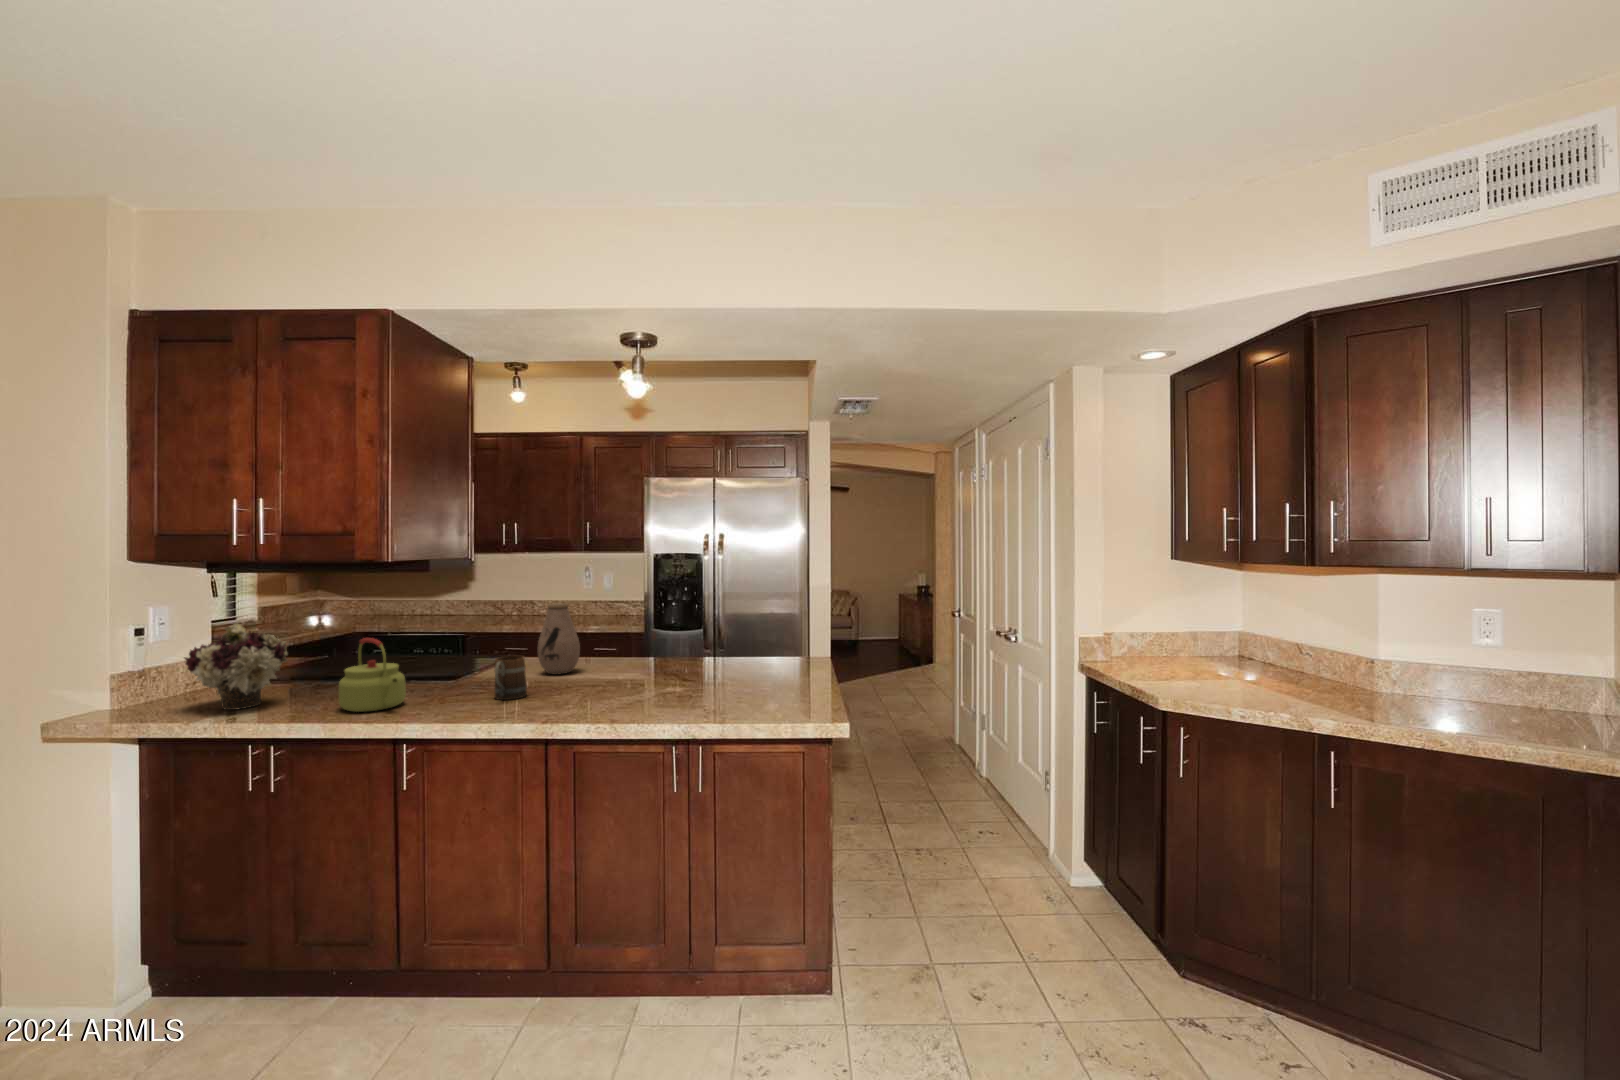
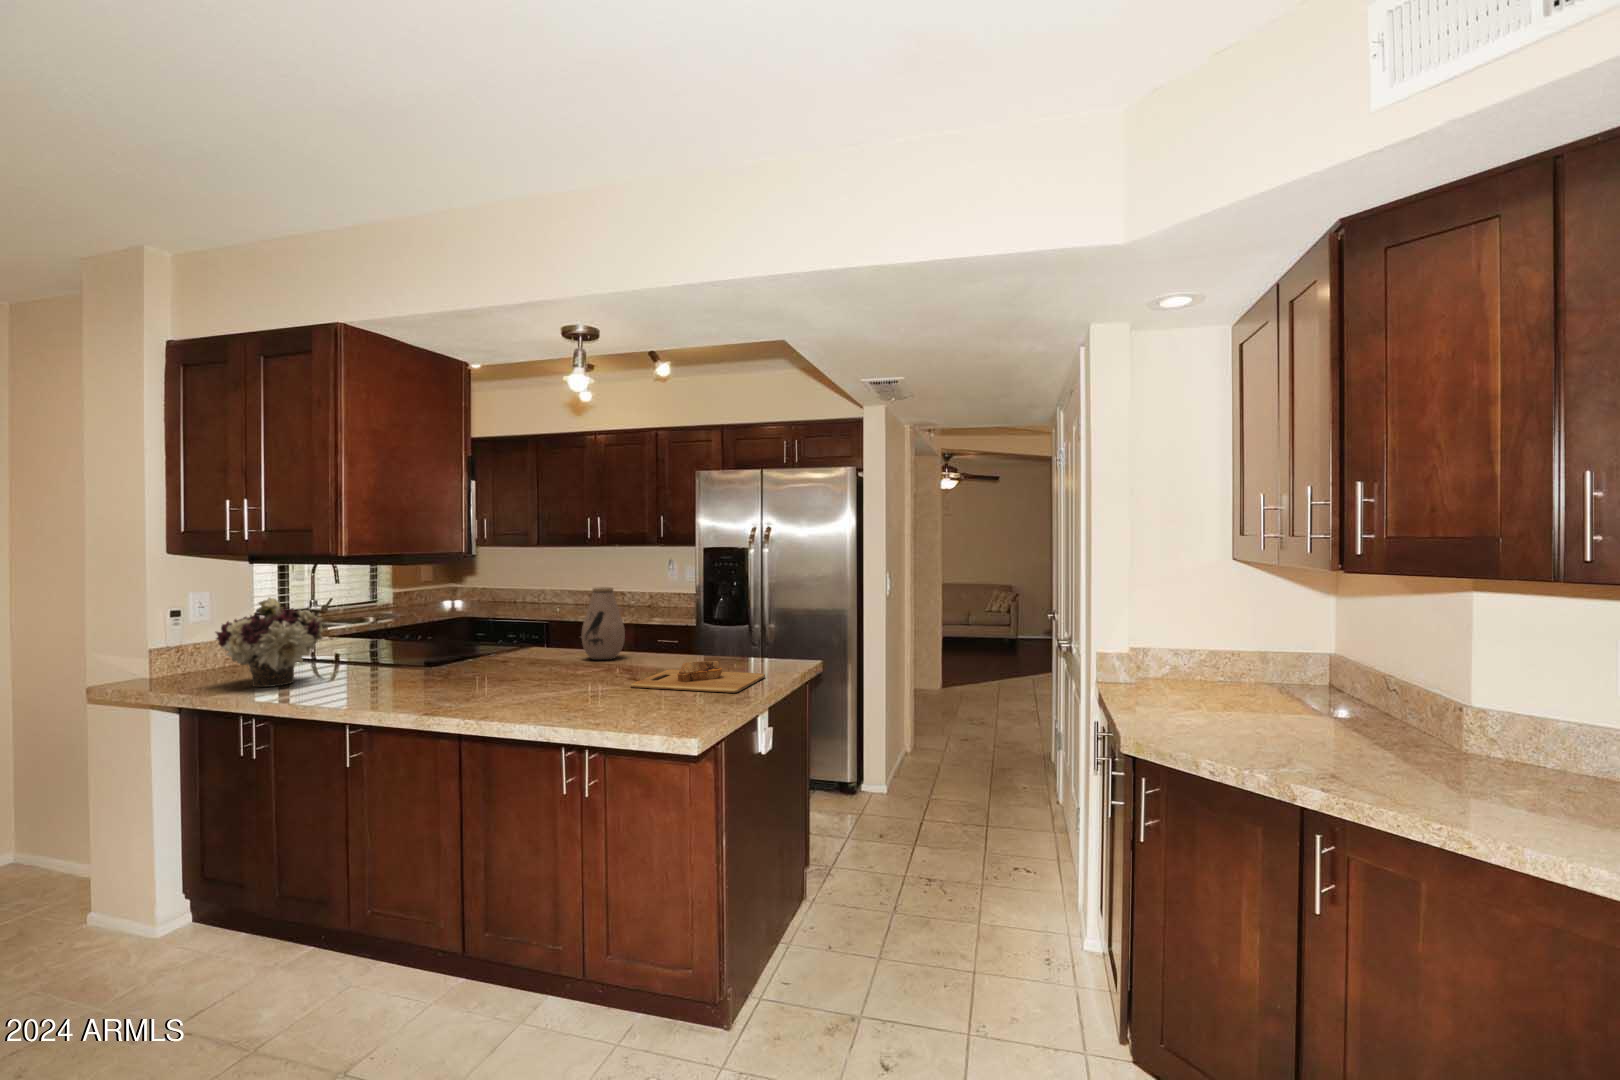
kettle: present [339,638,406,712] -> none [370,614,441,691]
mug: present [494,656,527,700] -> none [533,637,567,682]
cutting board: none [589,677,716,708] -> present [631,661,765,693]

